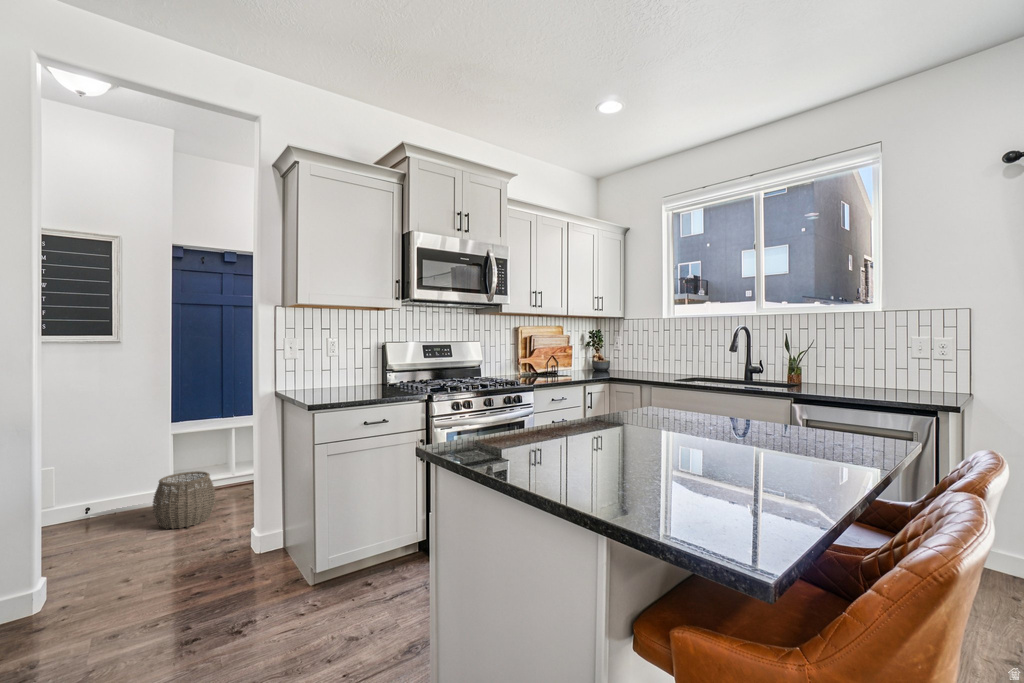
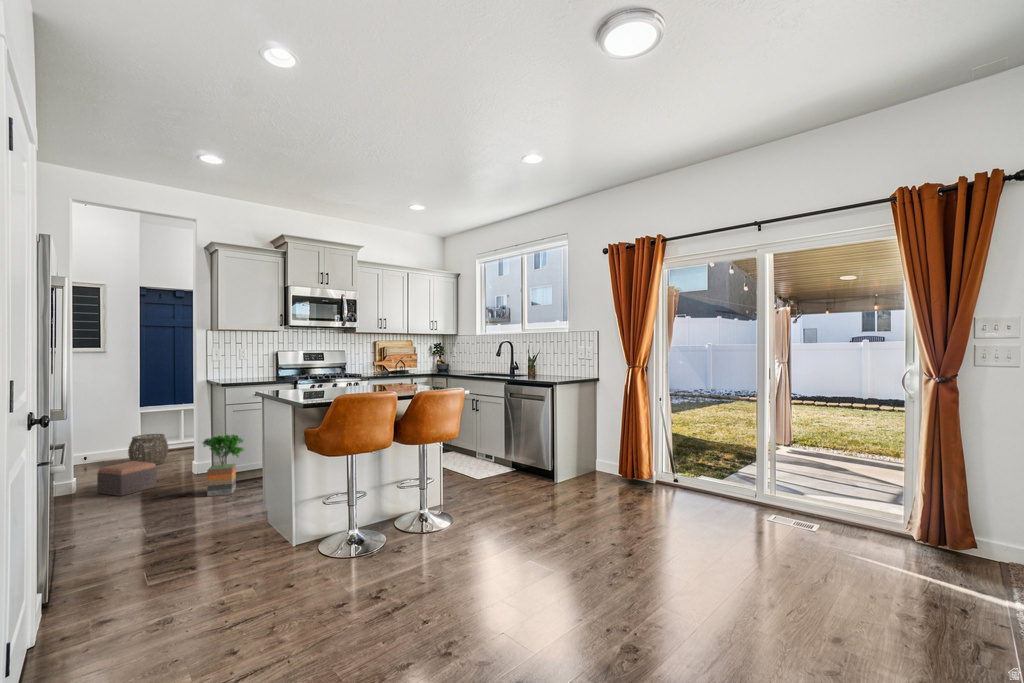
potted tree: none [275,502,358,636] -> present [203,434,244,496]
footstool: none [84,541,193,626] -> present [97,461,157,496]

